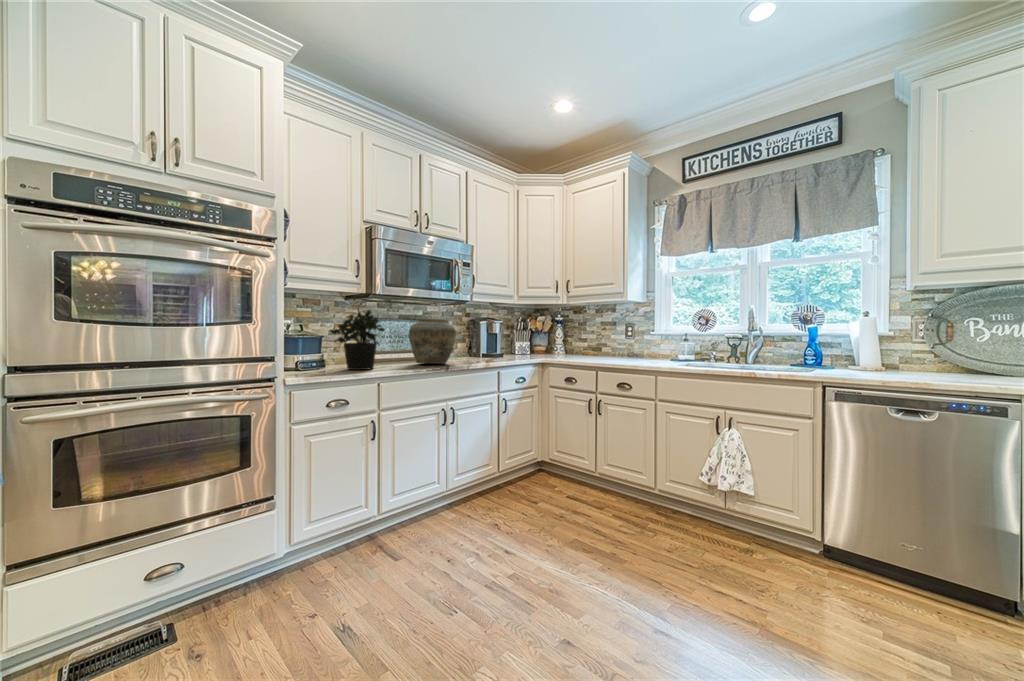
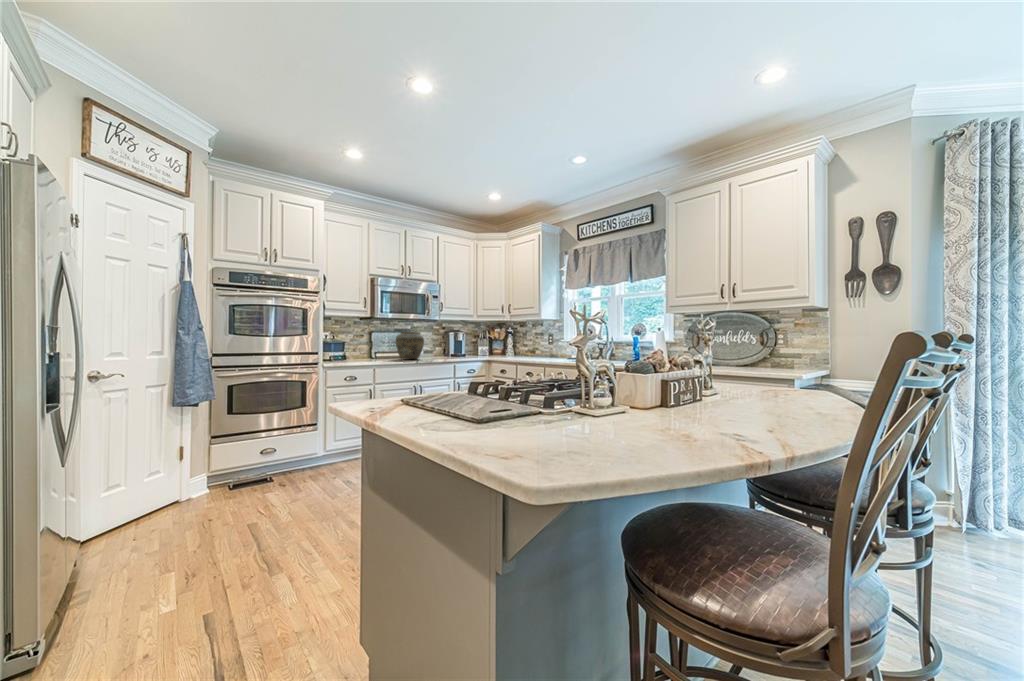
potted plant: present [330,310,384,370] -> none [348,327,378,361]

